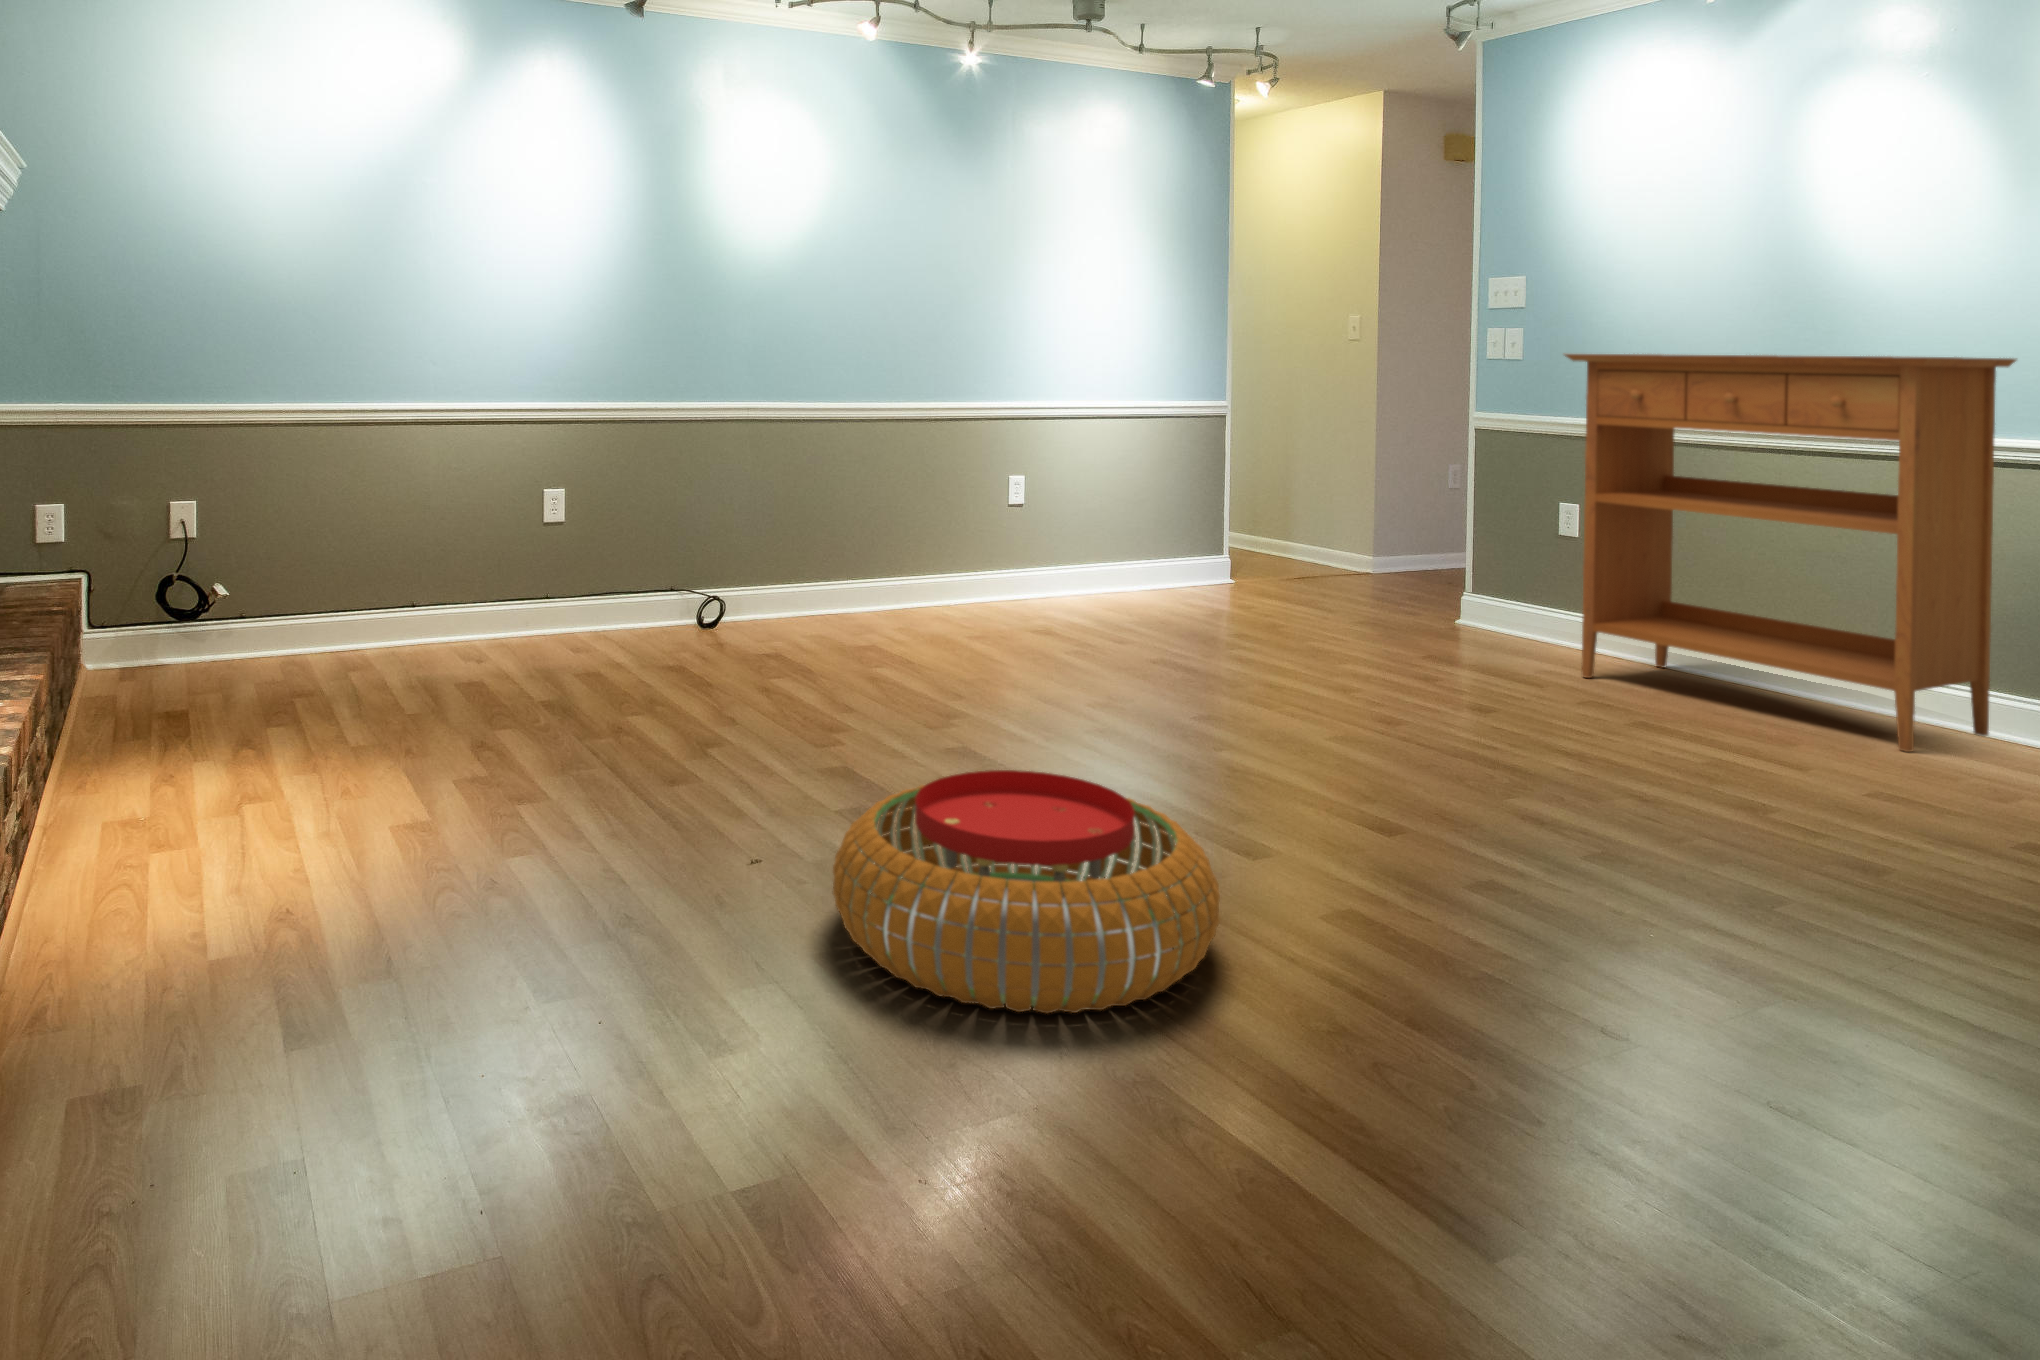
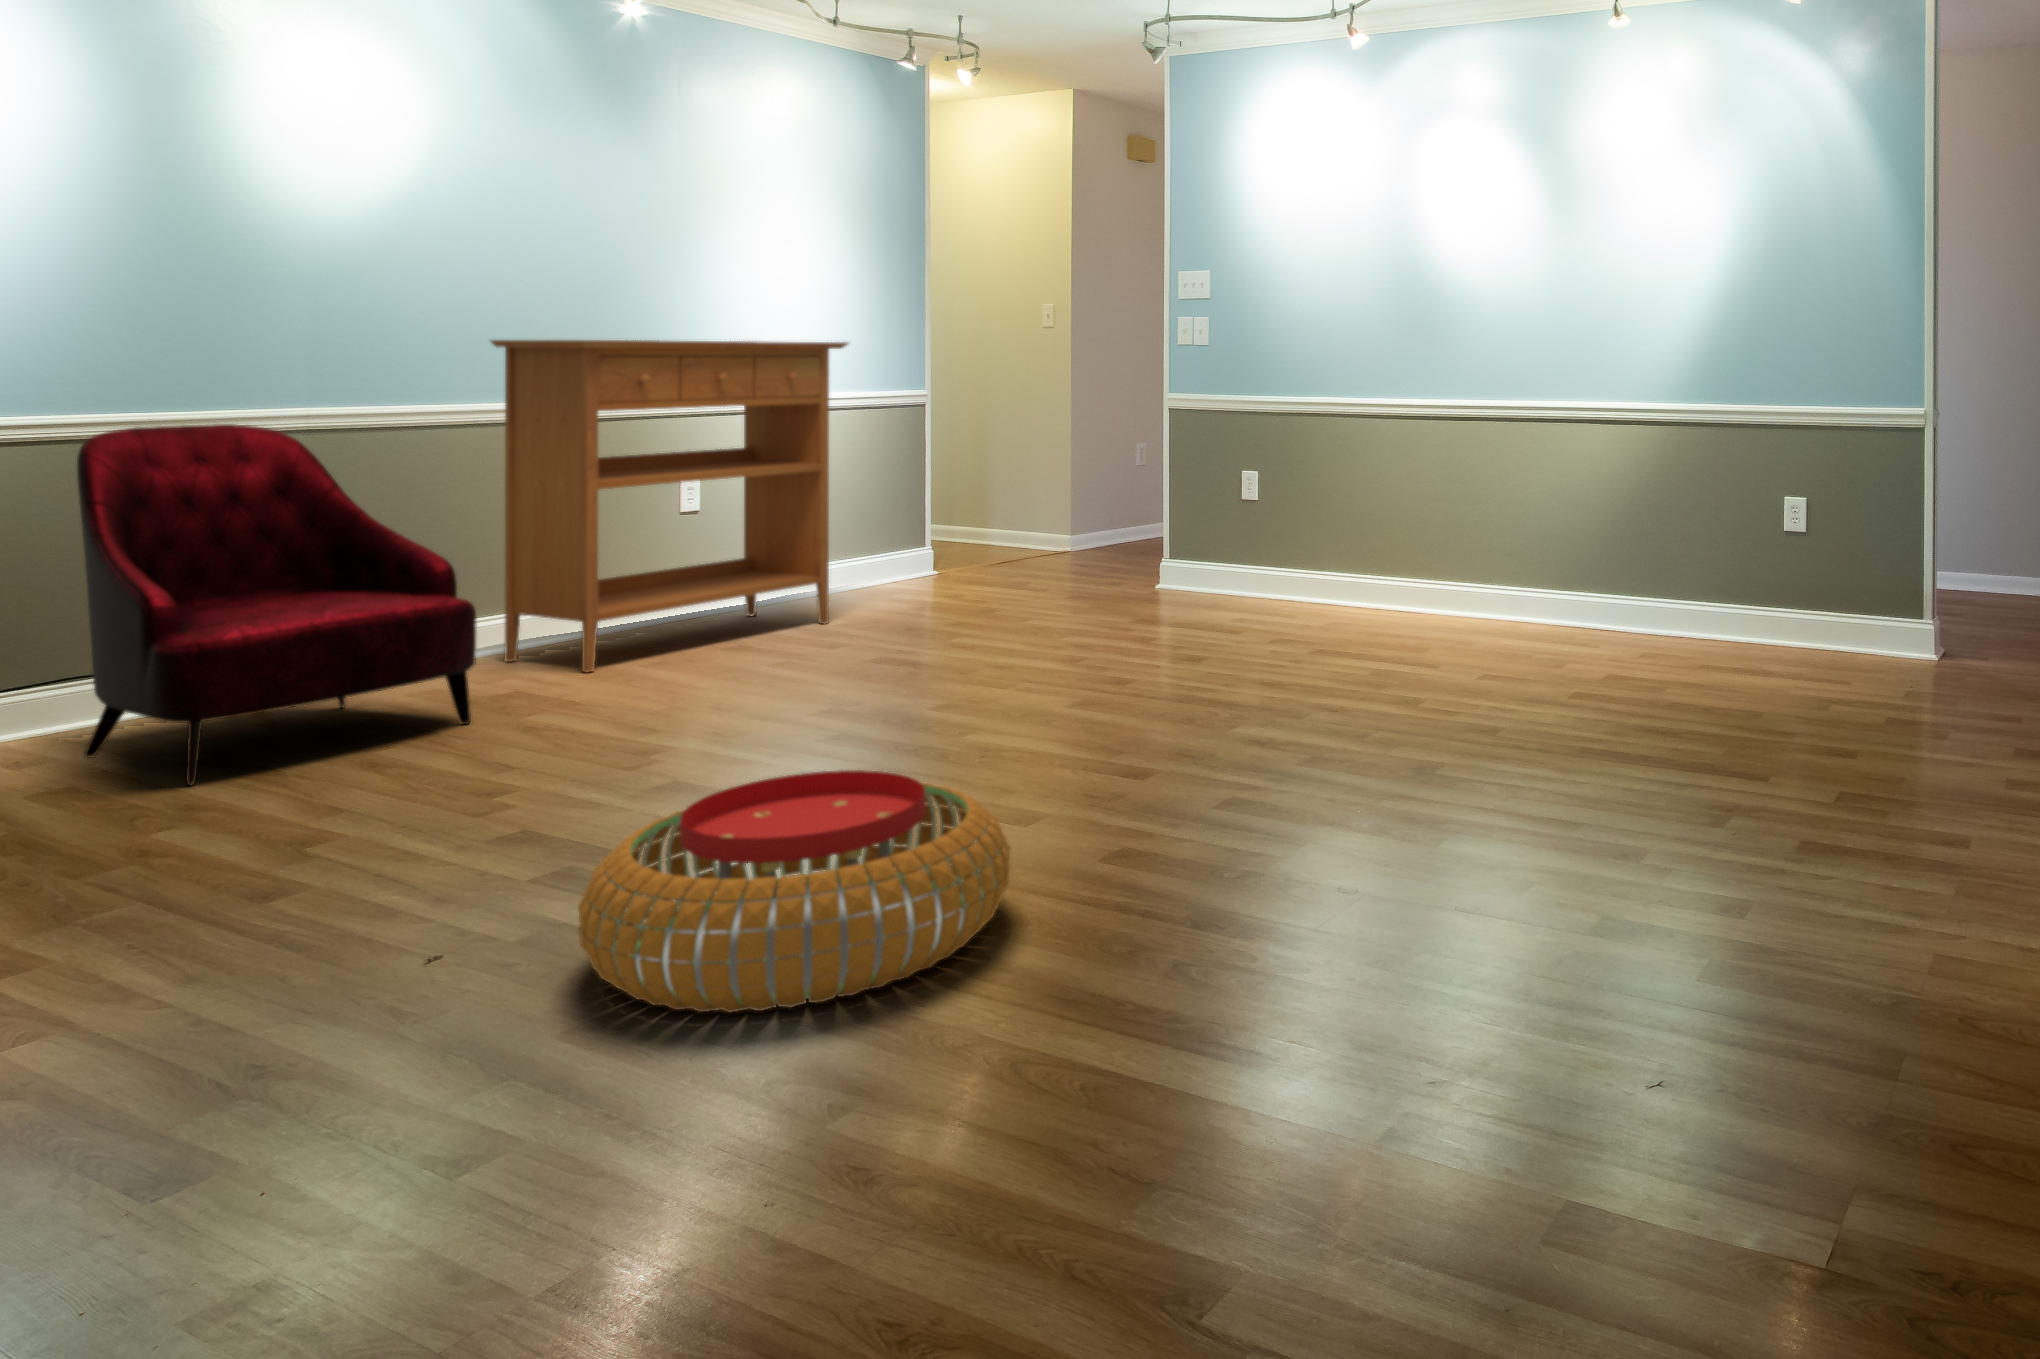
console table: present [1565,354,2016,752] -> present [491,340,848,672]
armchair: none [605,409,837,682] -> present [77,424,477,785]

